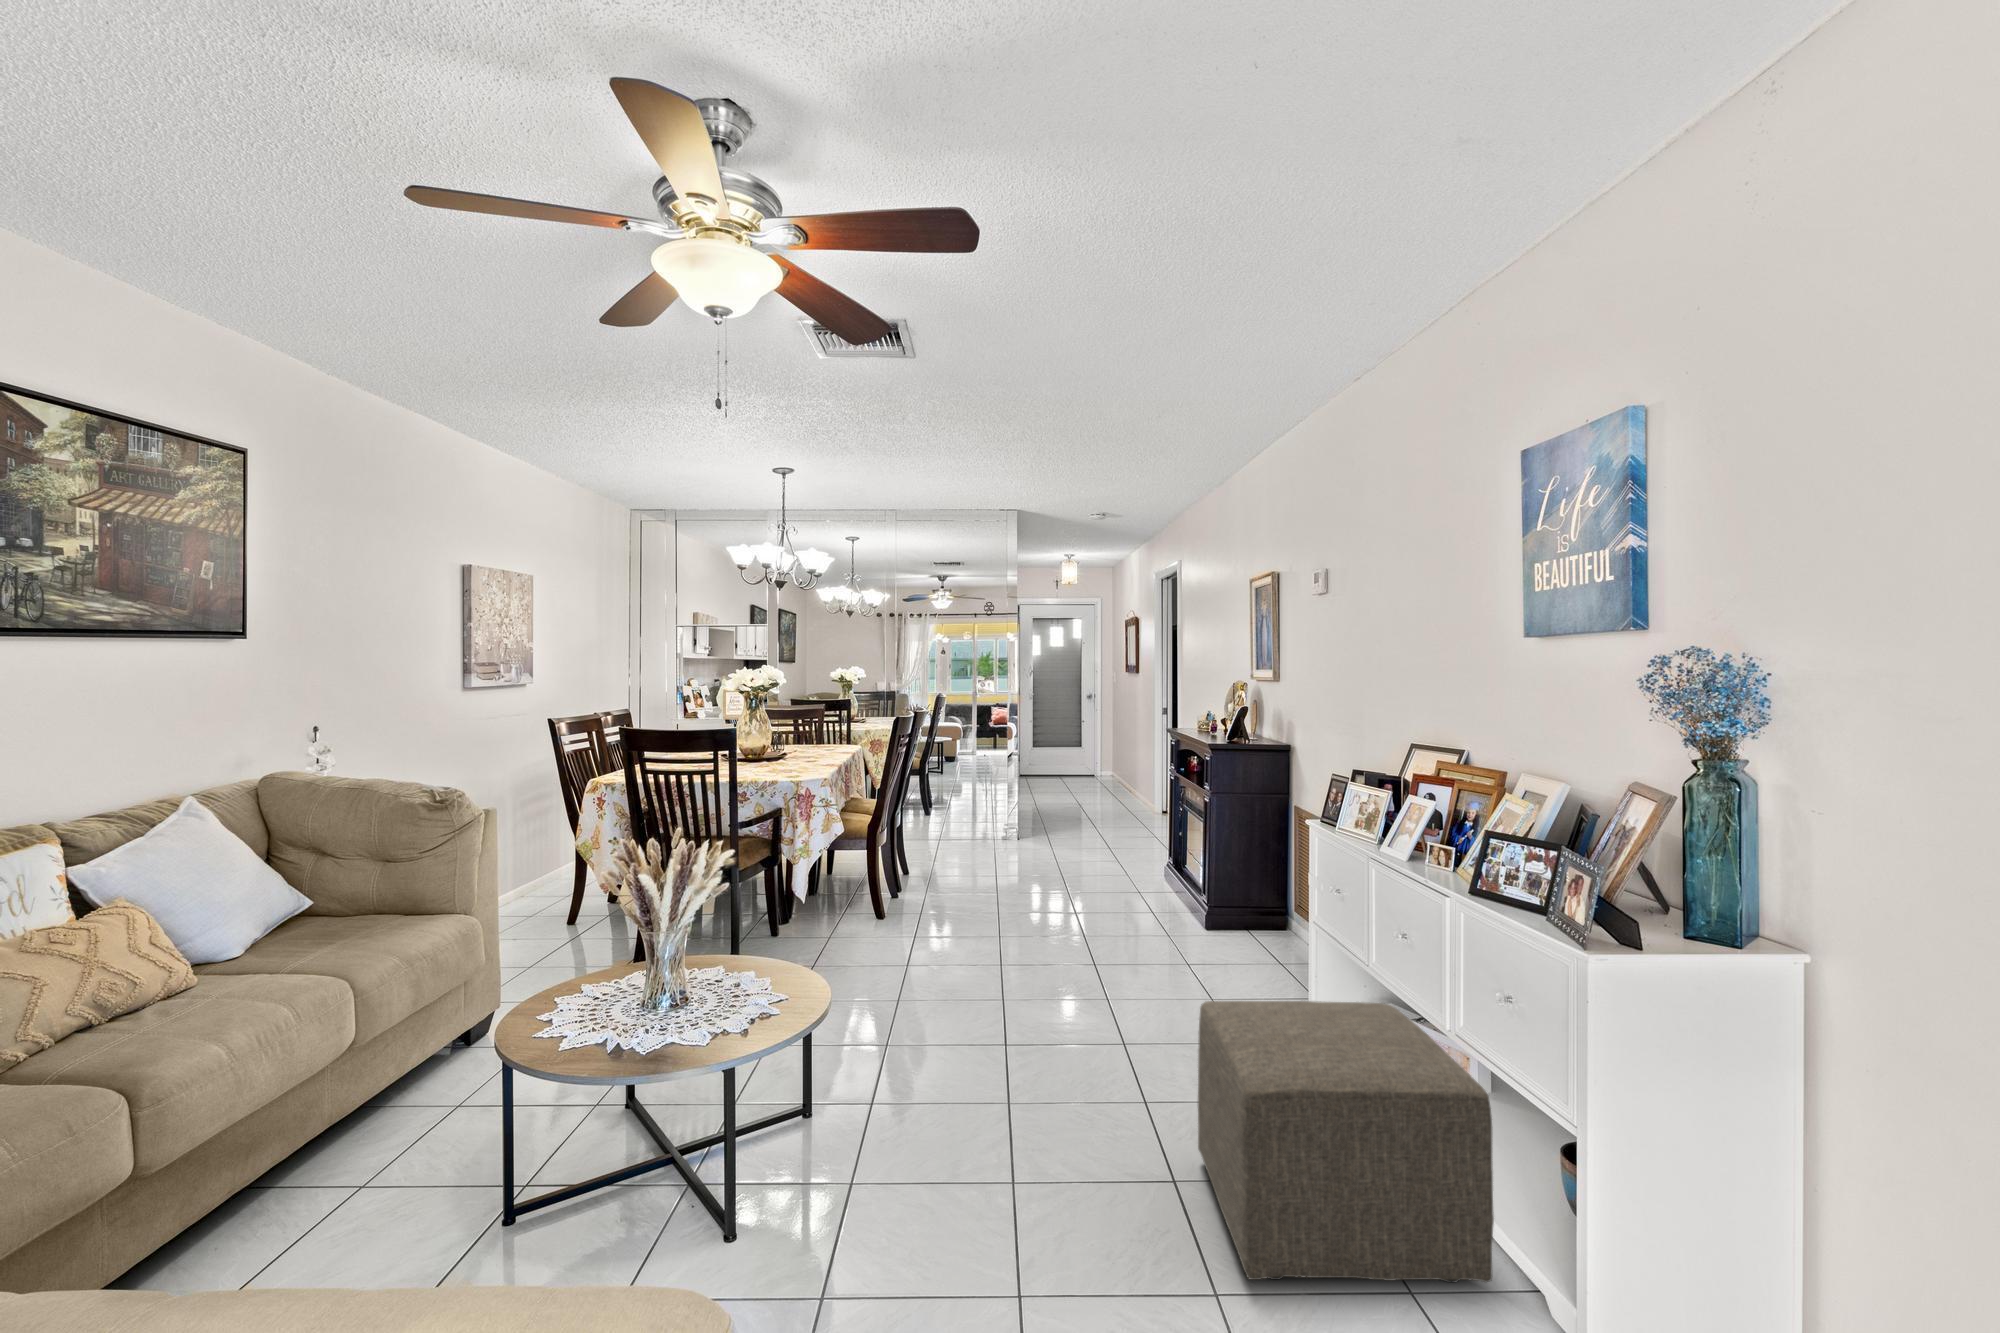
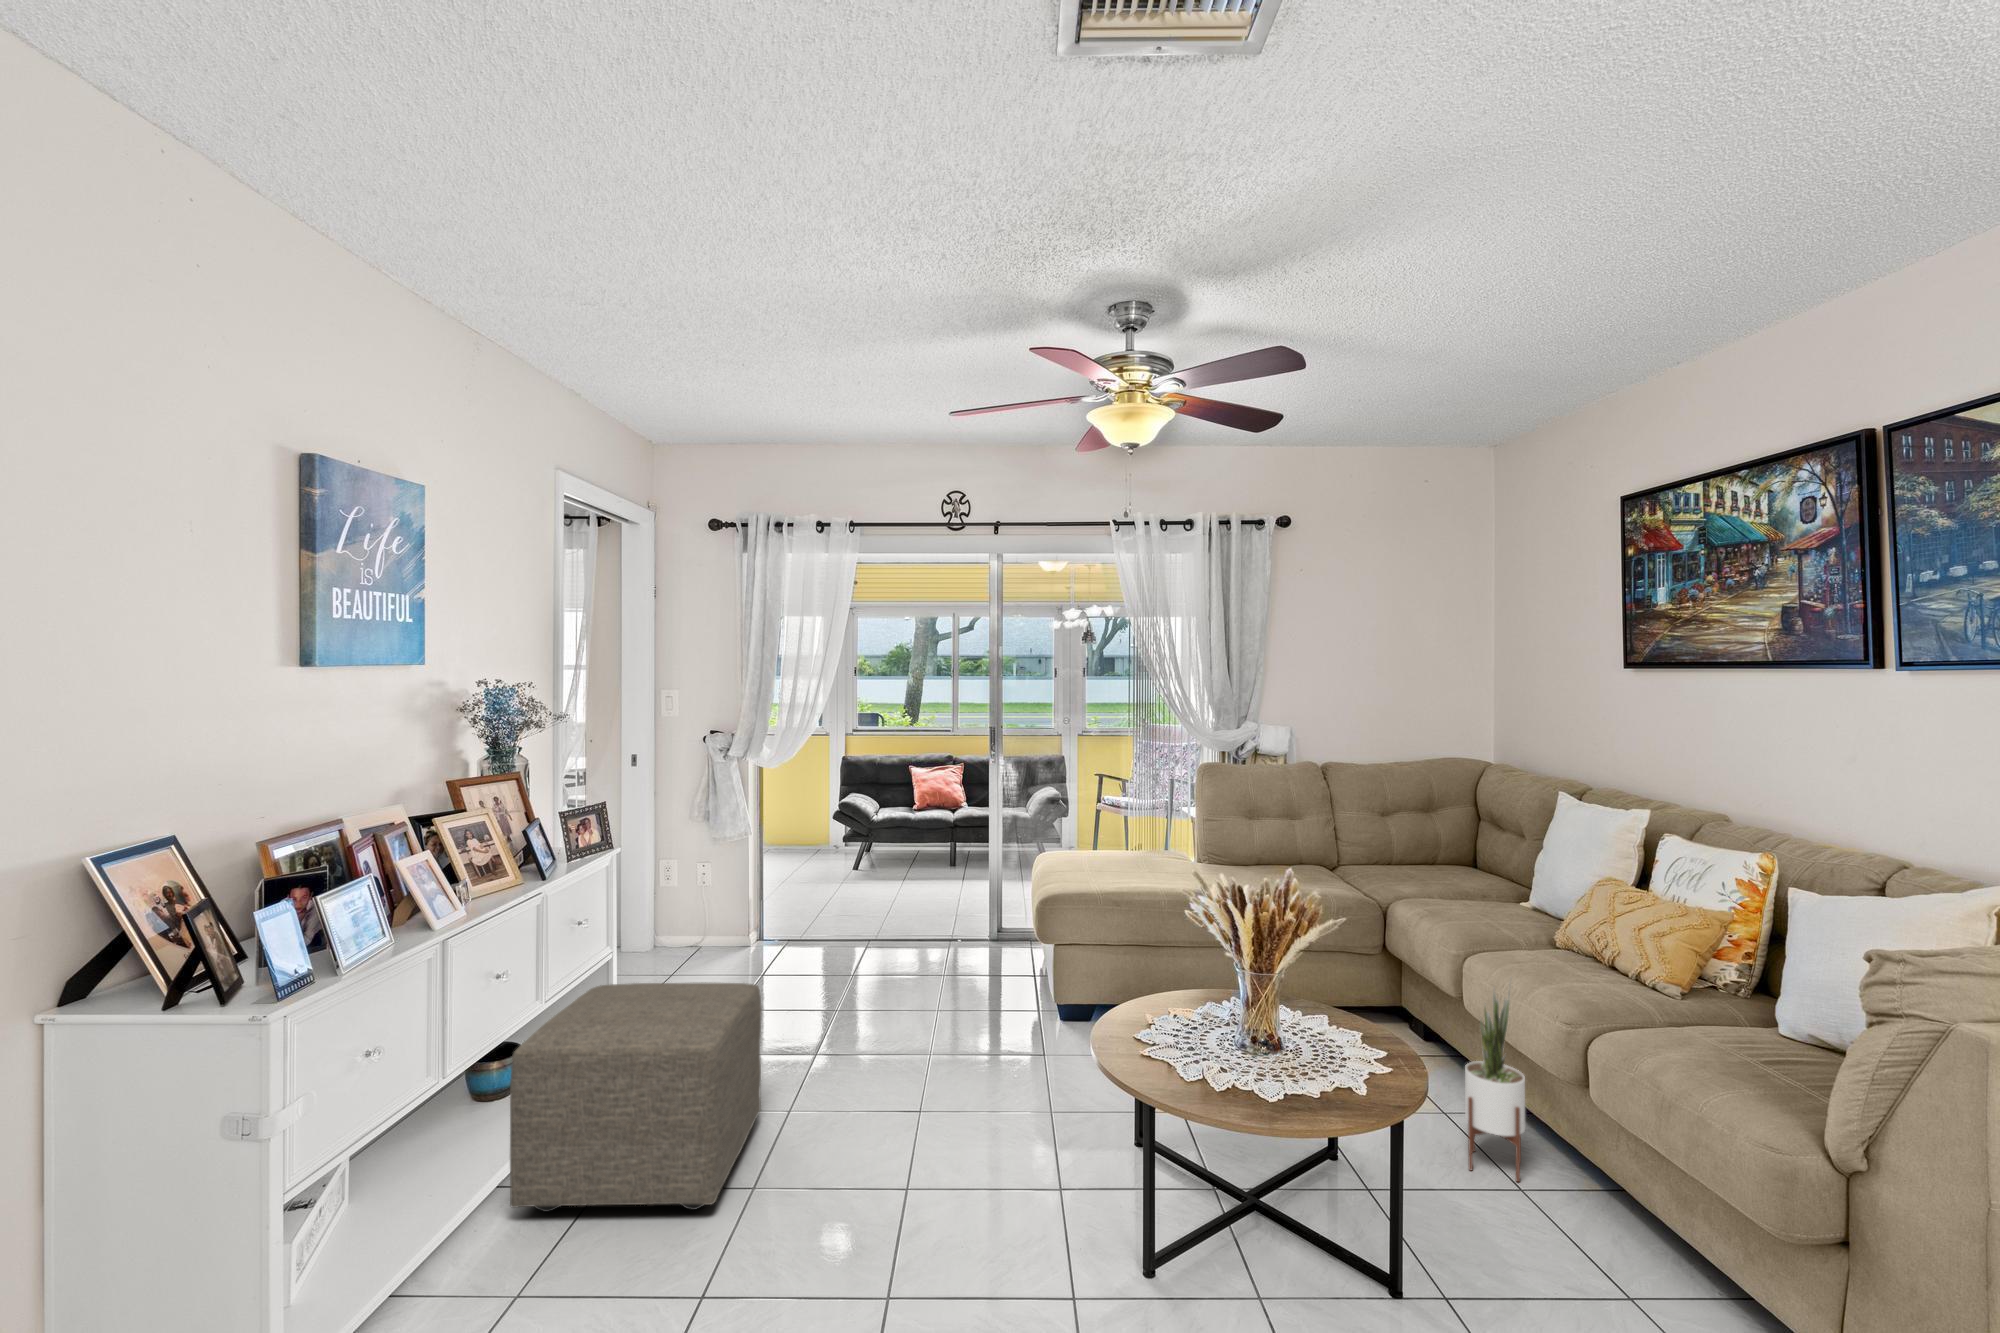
potted plant: none [296,991,408,1216] -> present [1465,992,1525,1182]

